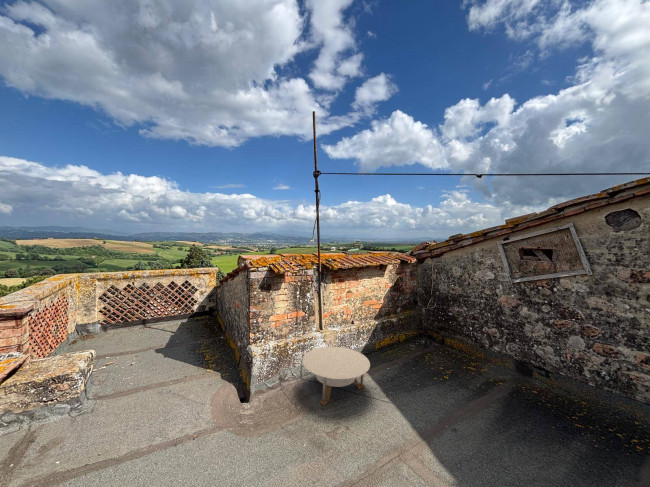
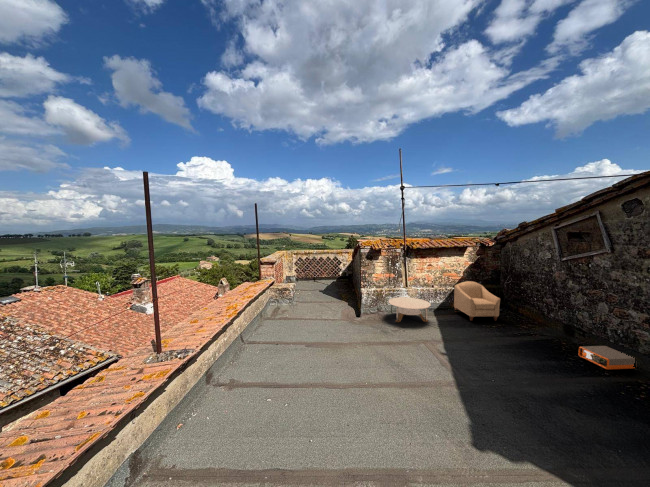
chair: none [377,309,436,369] -> present [454,281,500,321]
storage box: none [581,393,639,440] -> present [578,346,635,369]

